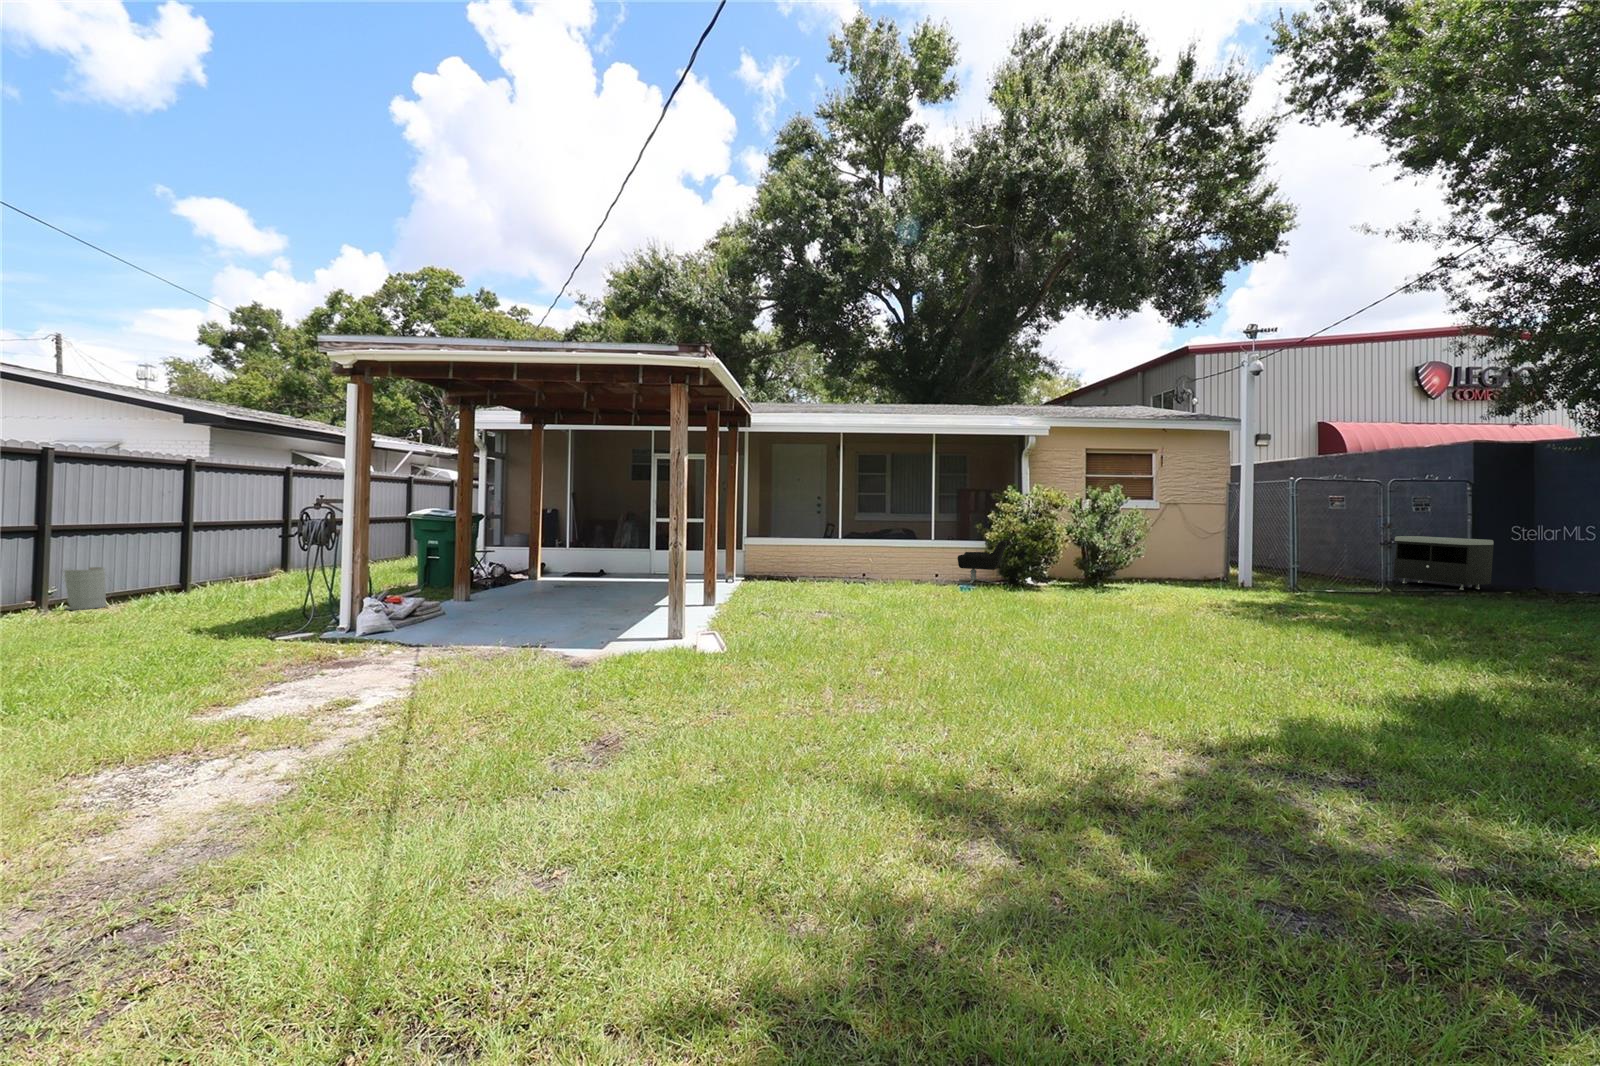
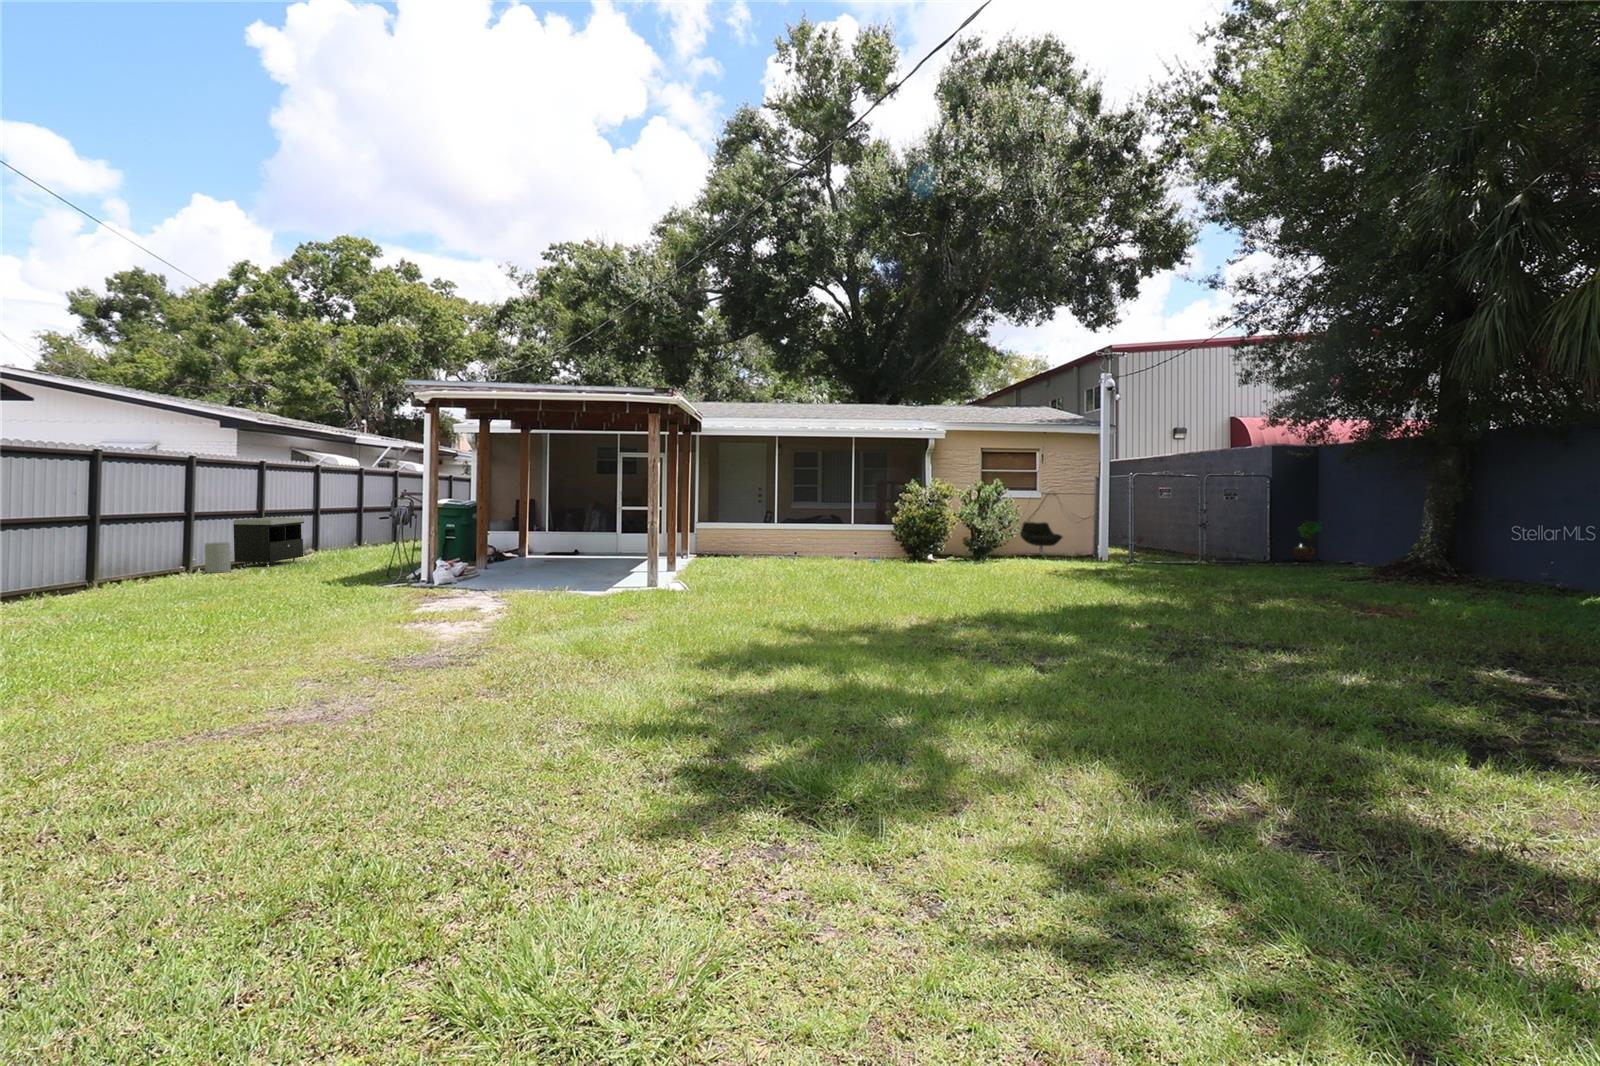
potted tree: none [1516,533,1567,590] -> present [1293,522,1320,561]
storage bench: present [1394,536,1494,590] -> present [233,517,304,567]
lounge chair: present [958,540,1007,583] -> present [1020,522,1062,556]

